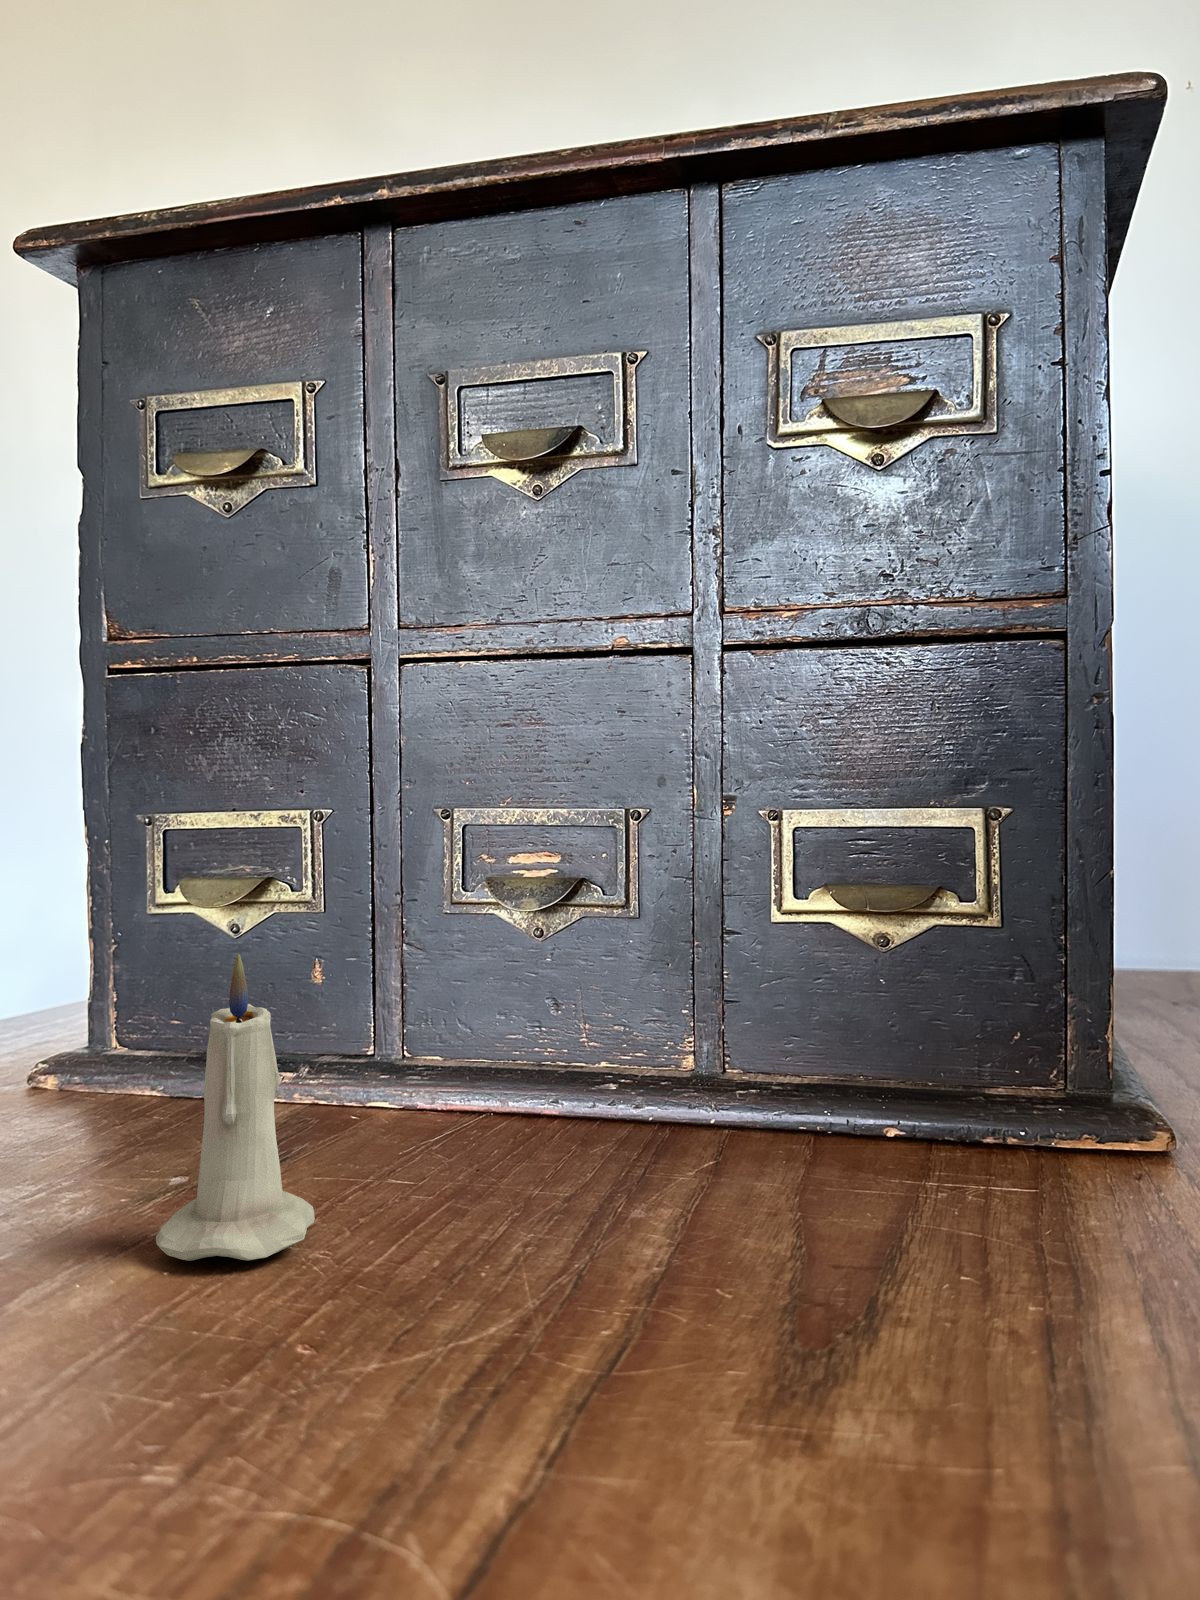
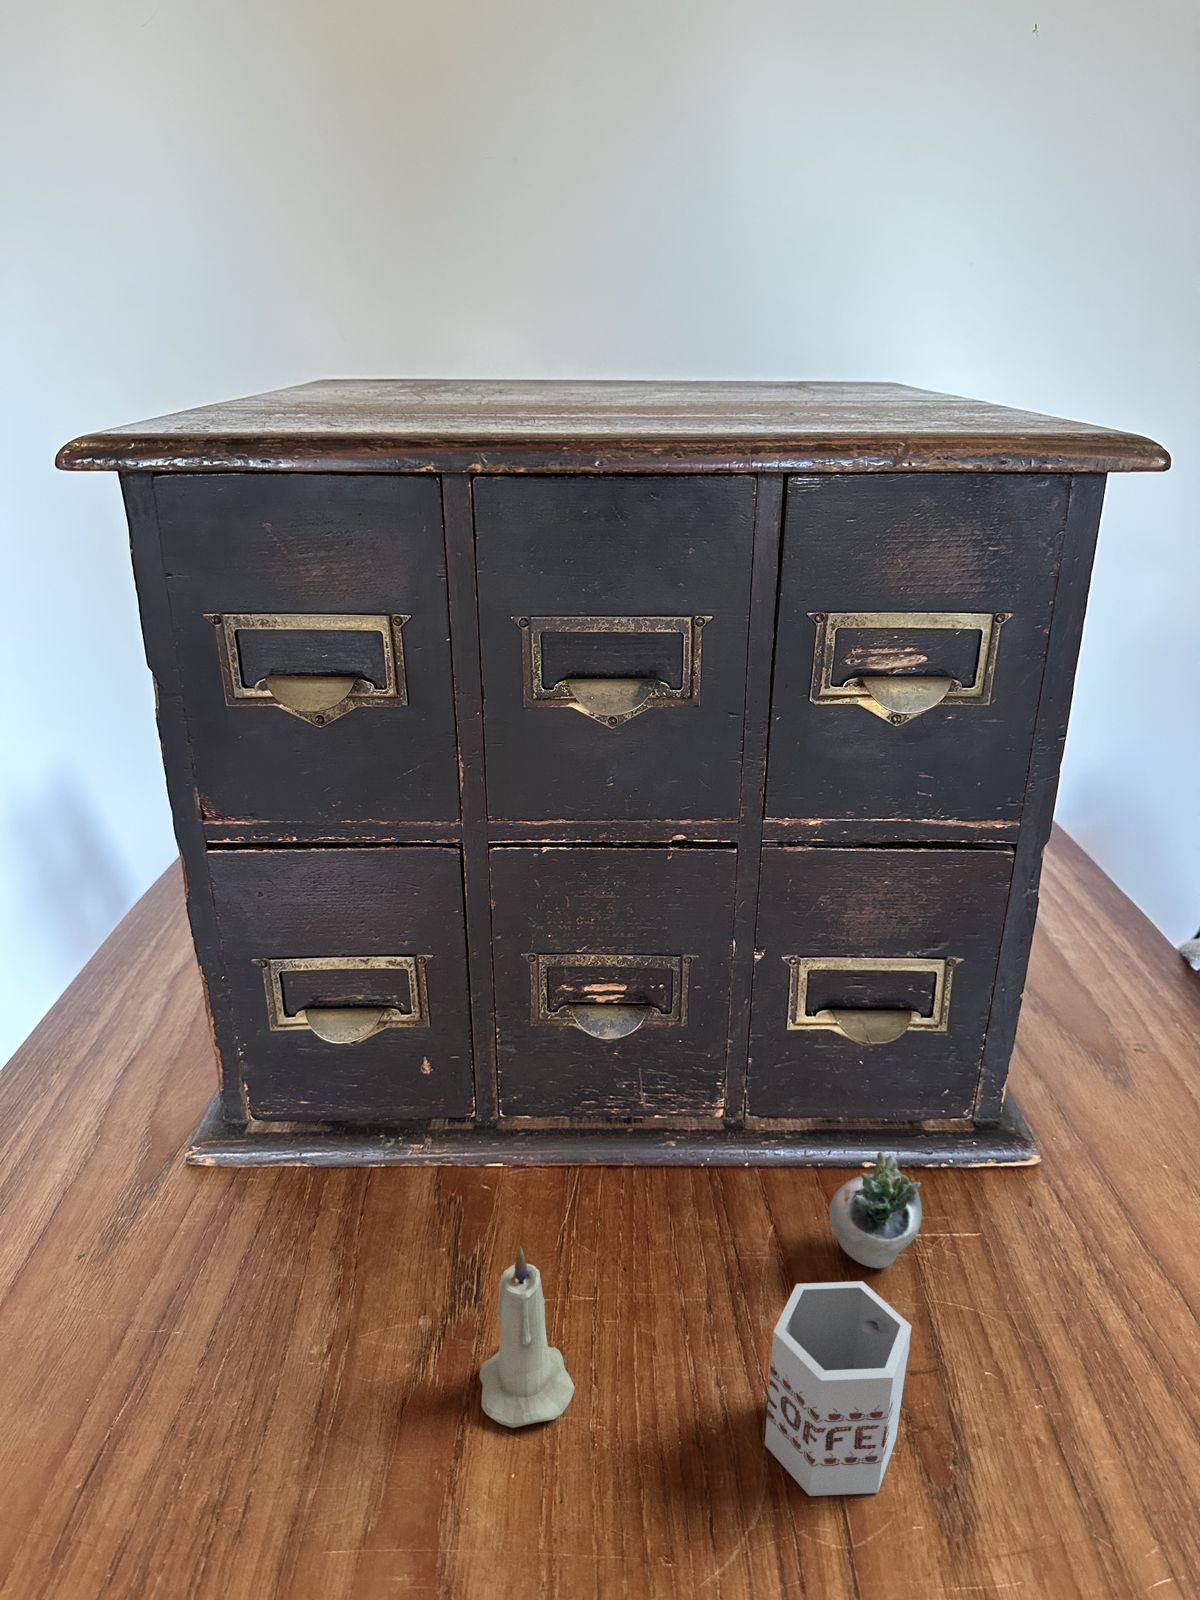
succulent plant: none [783,975,1086,1203] -> present [829,1152,1029,1268]
mug: none [558,1030,829,1381] -> present [765,1281,912,1496]

